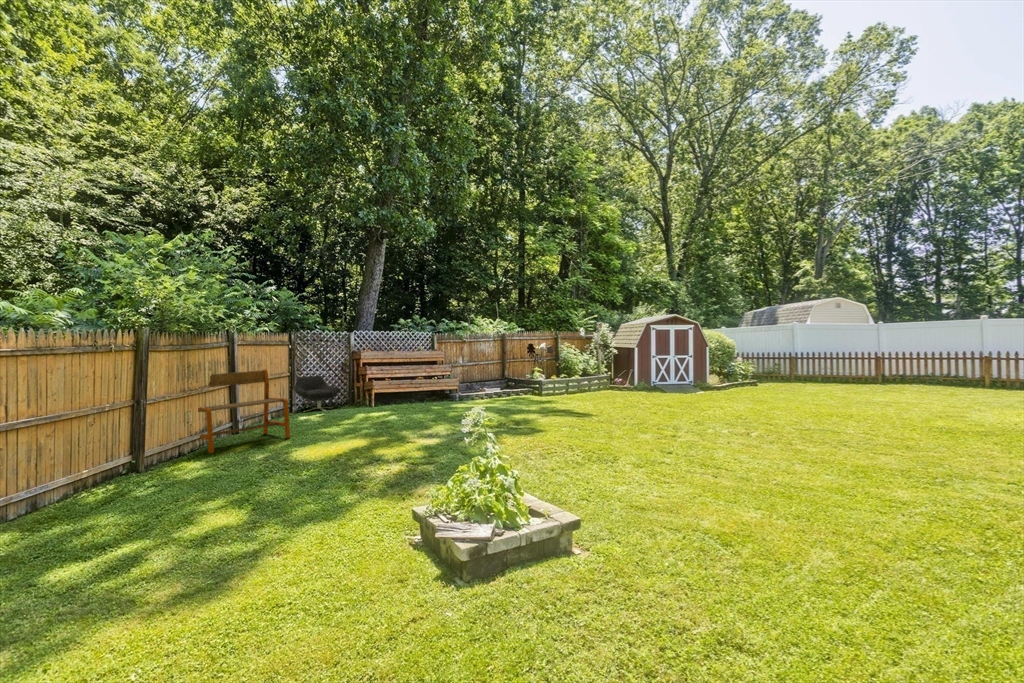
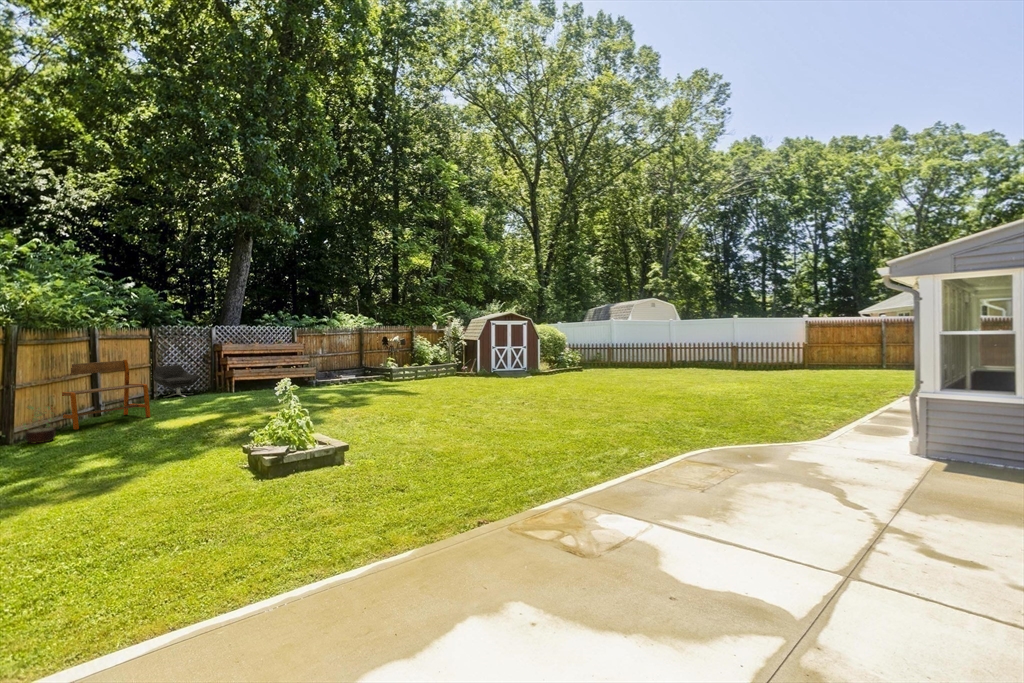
decorative plant: none [147,424,187,473] -> present [23,406,56,444]

